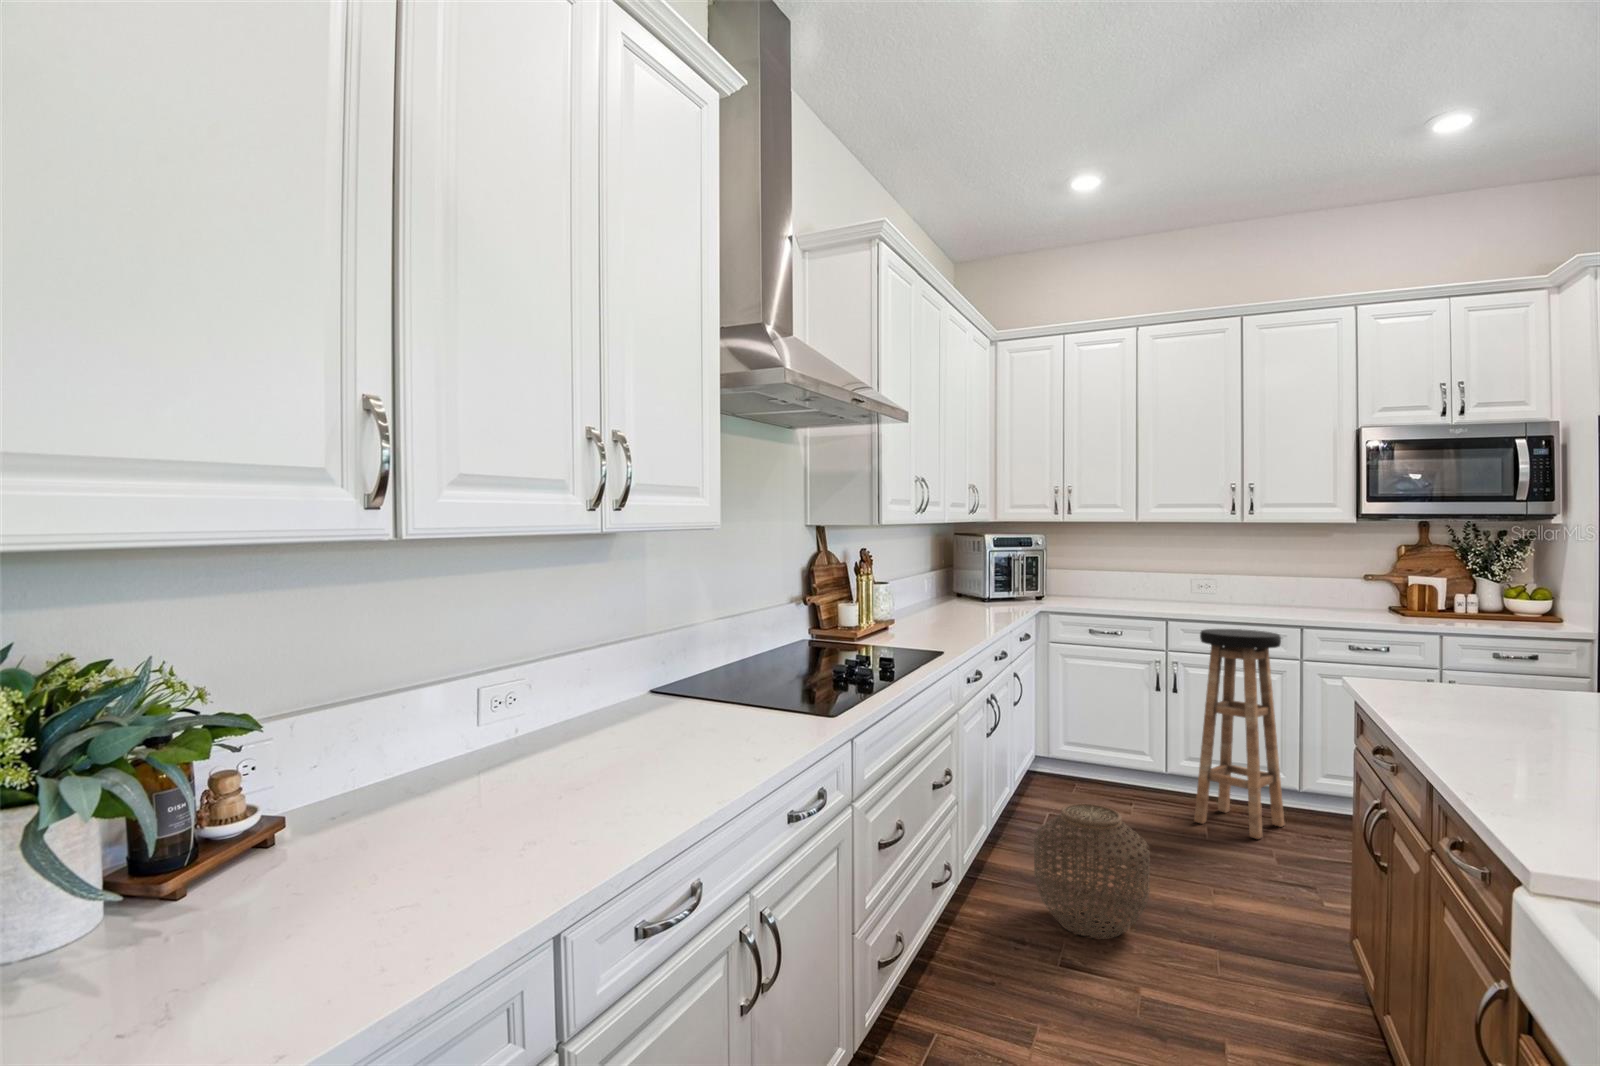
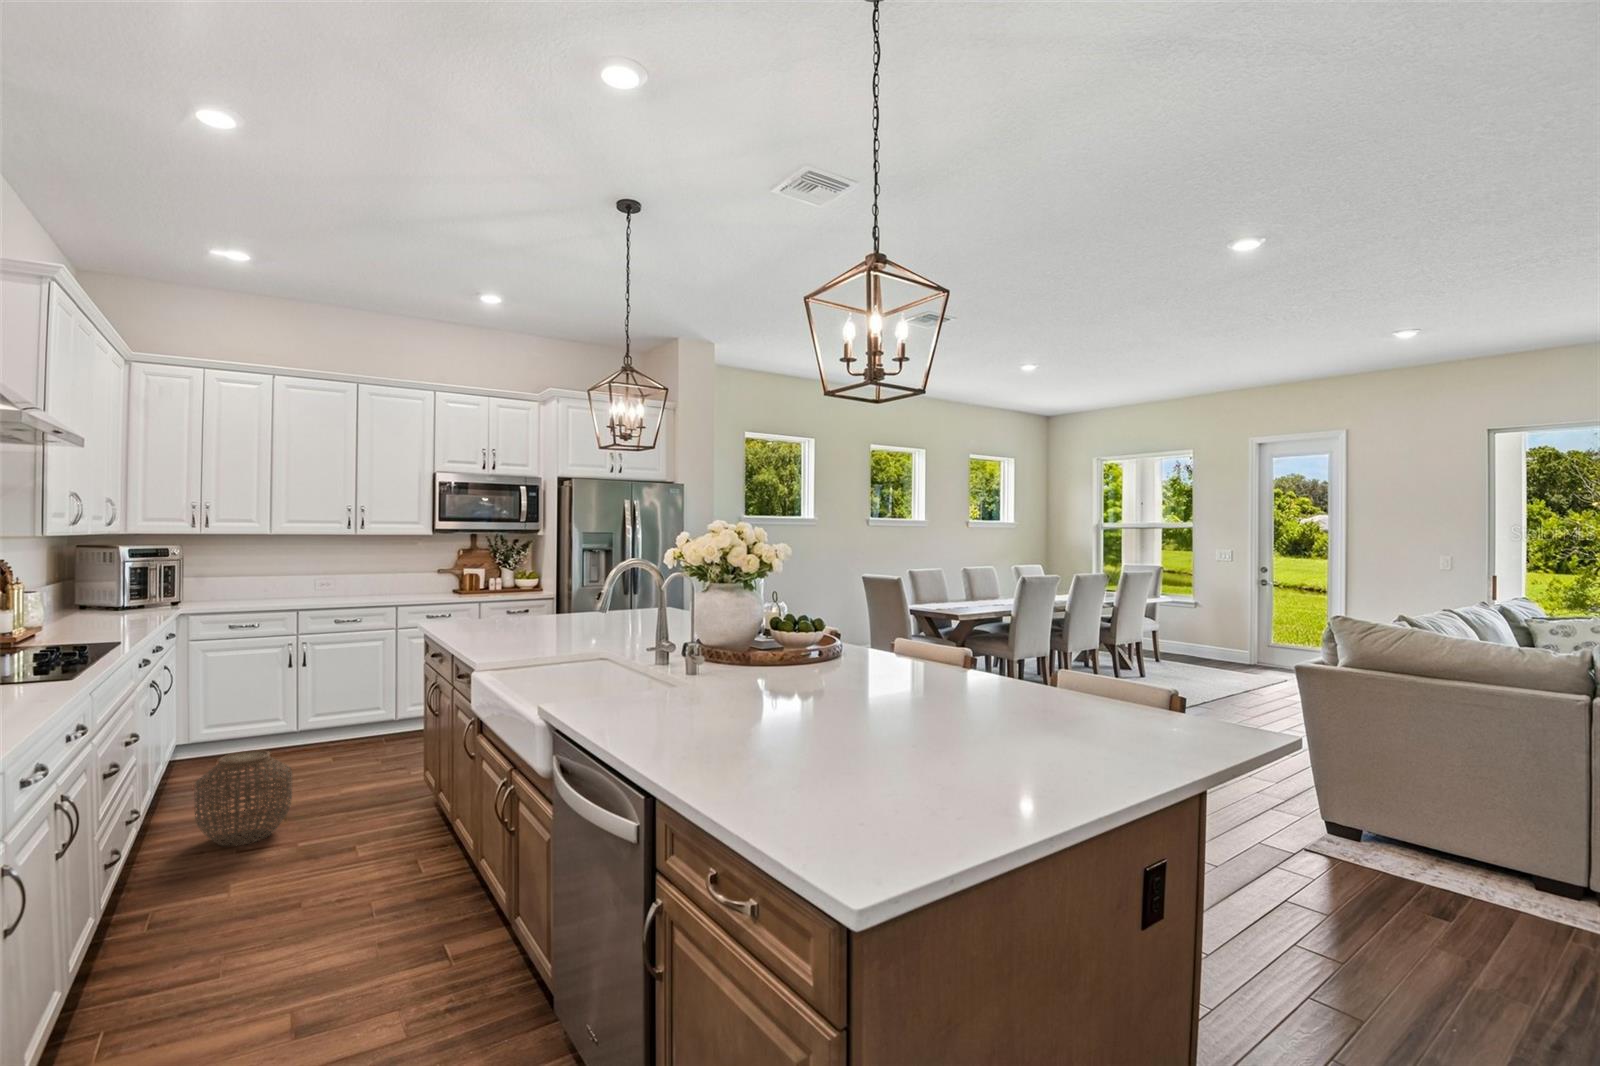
bar stool: present [1194,629,1284,839] -> none [322,612,387,758]

